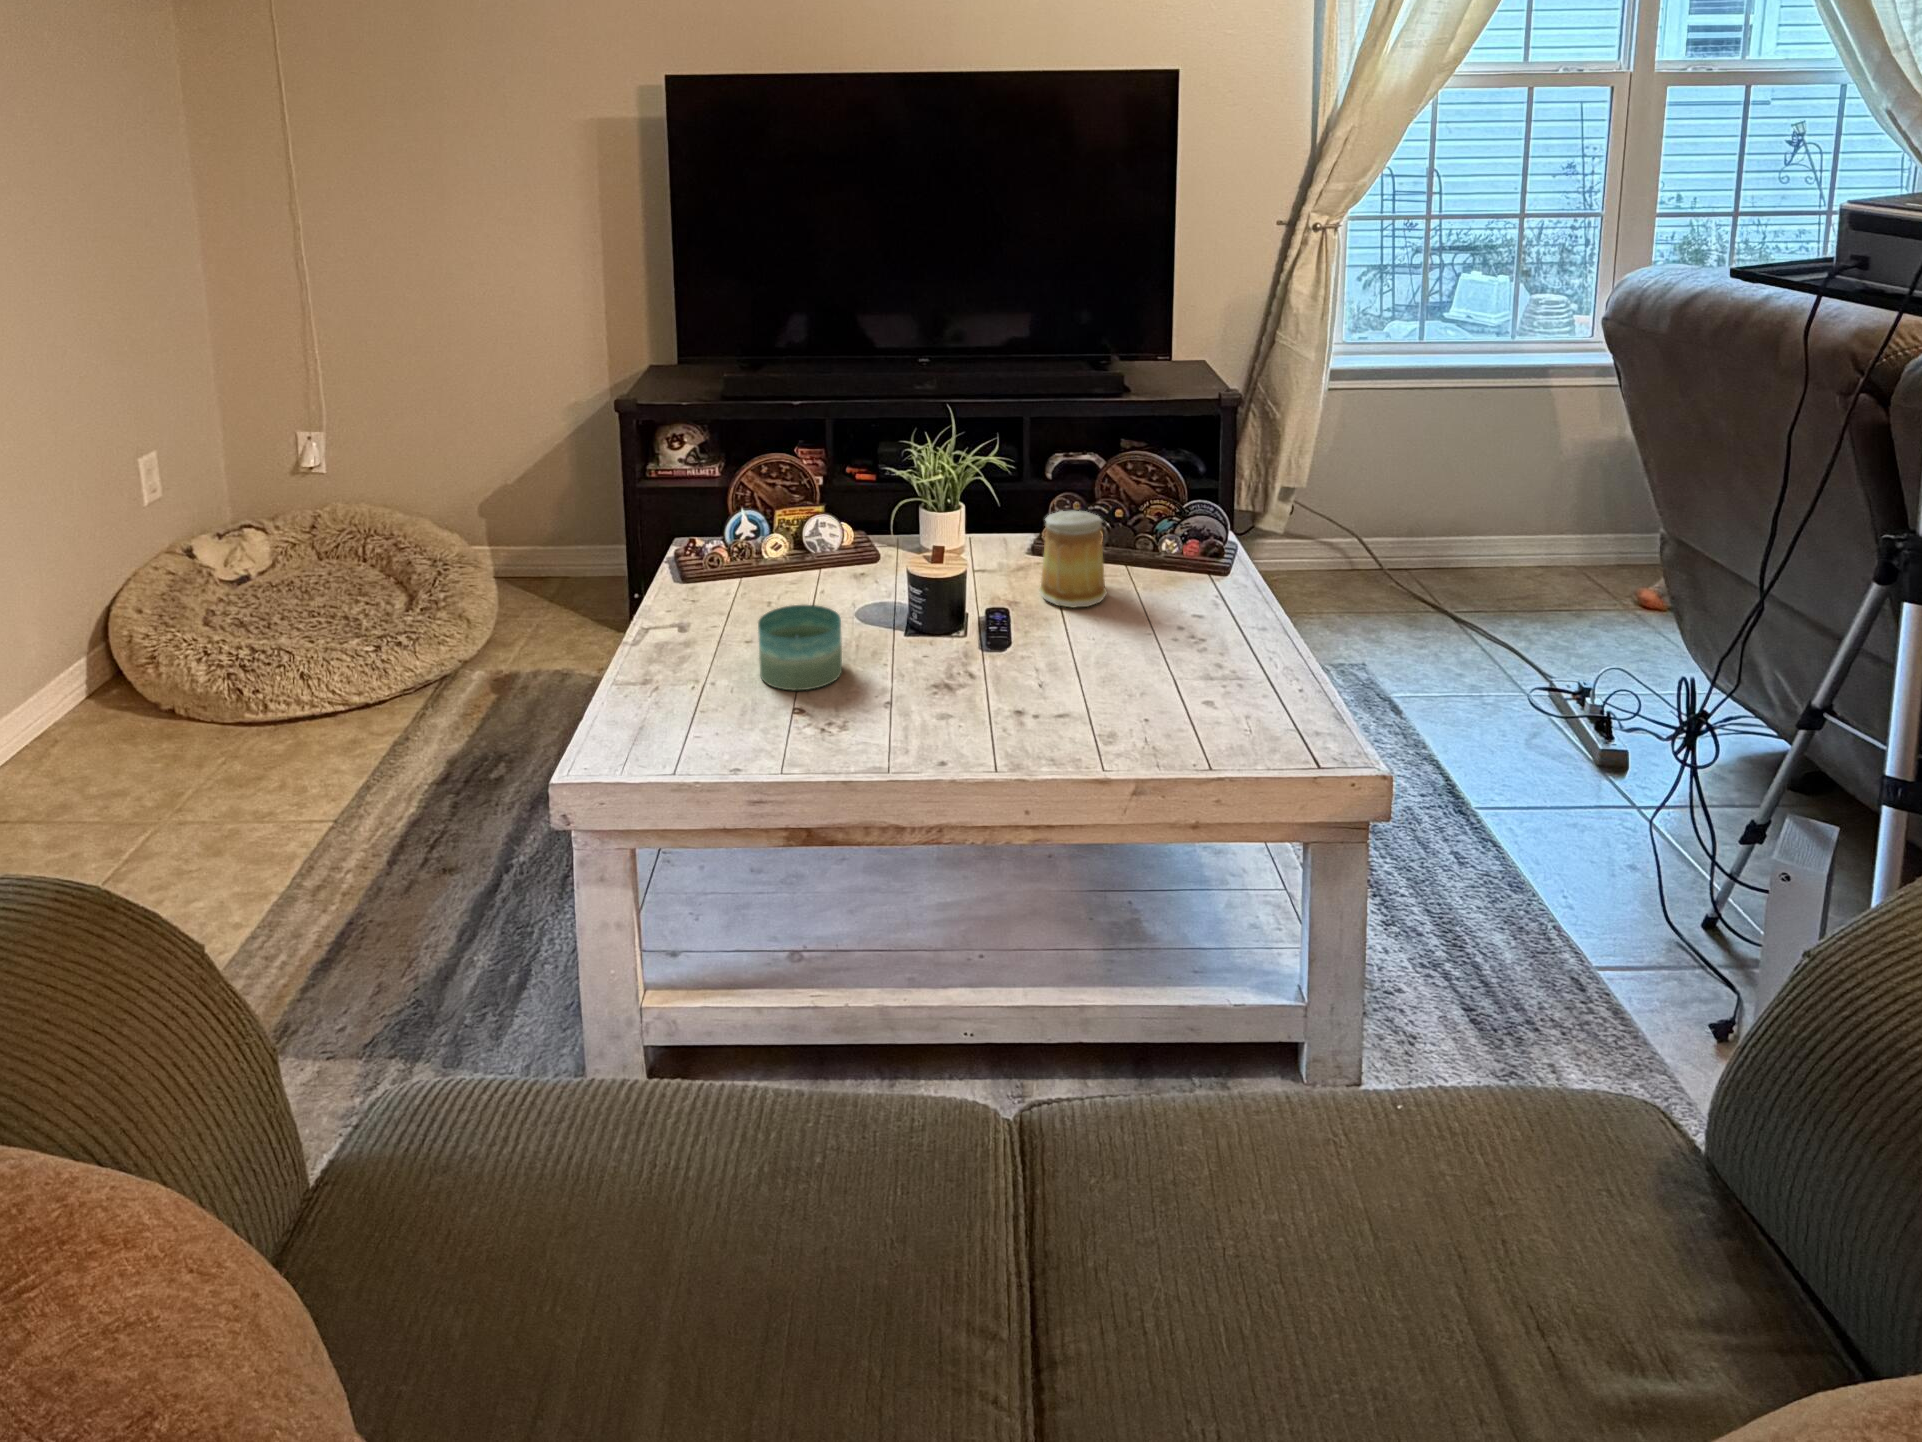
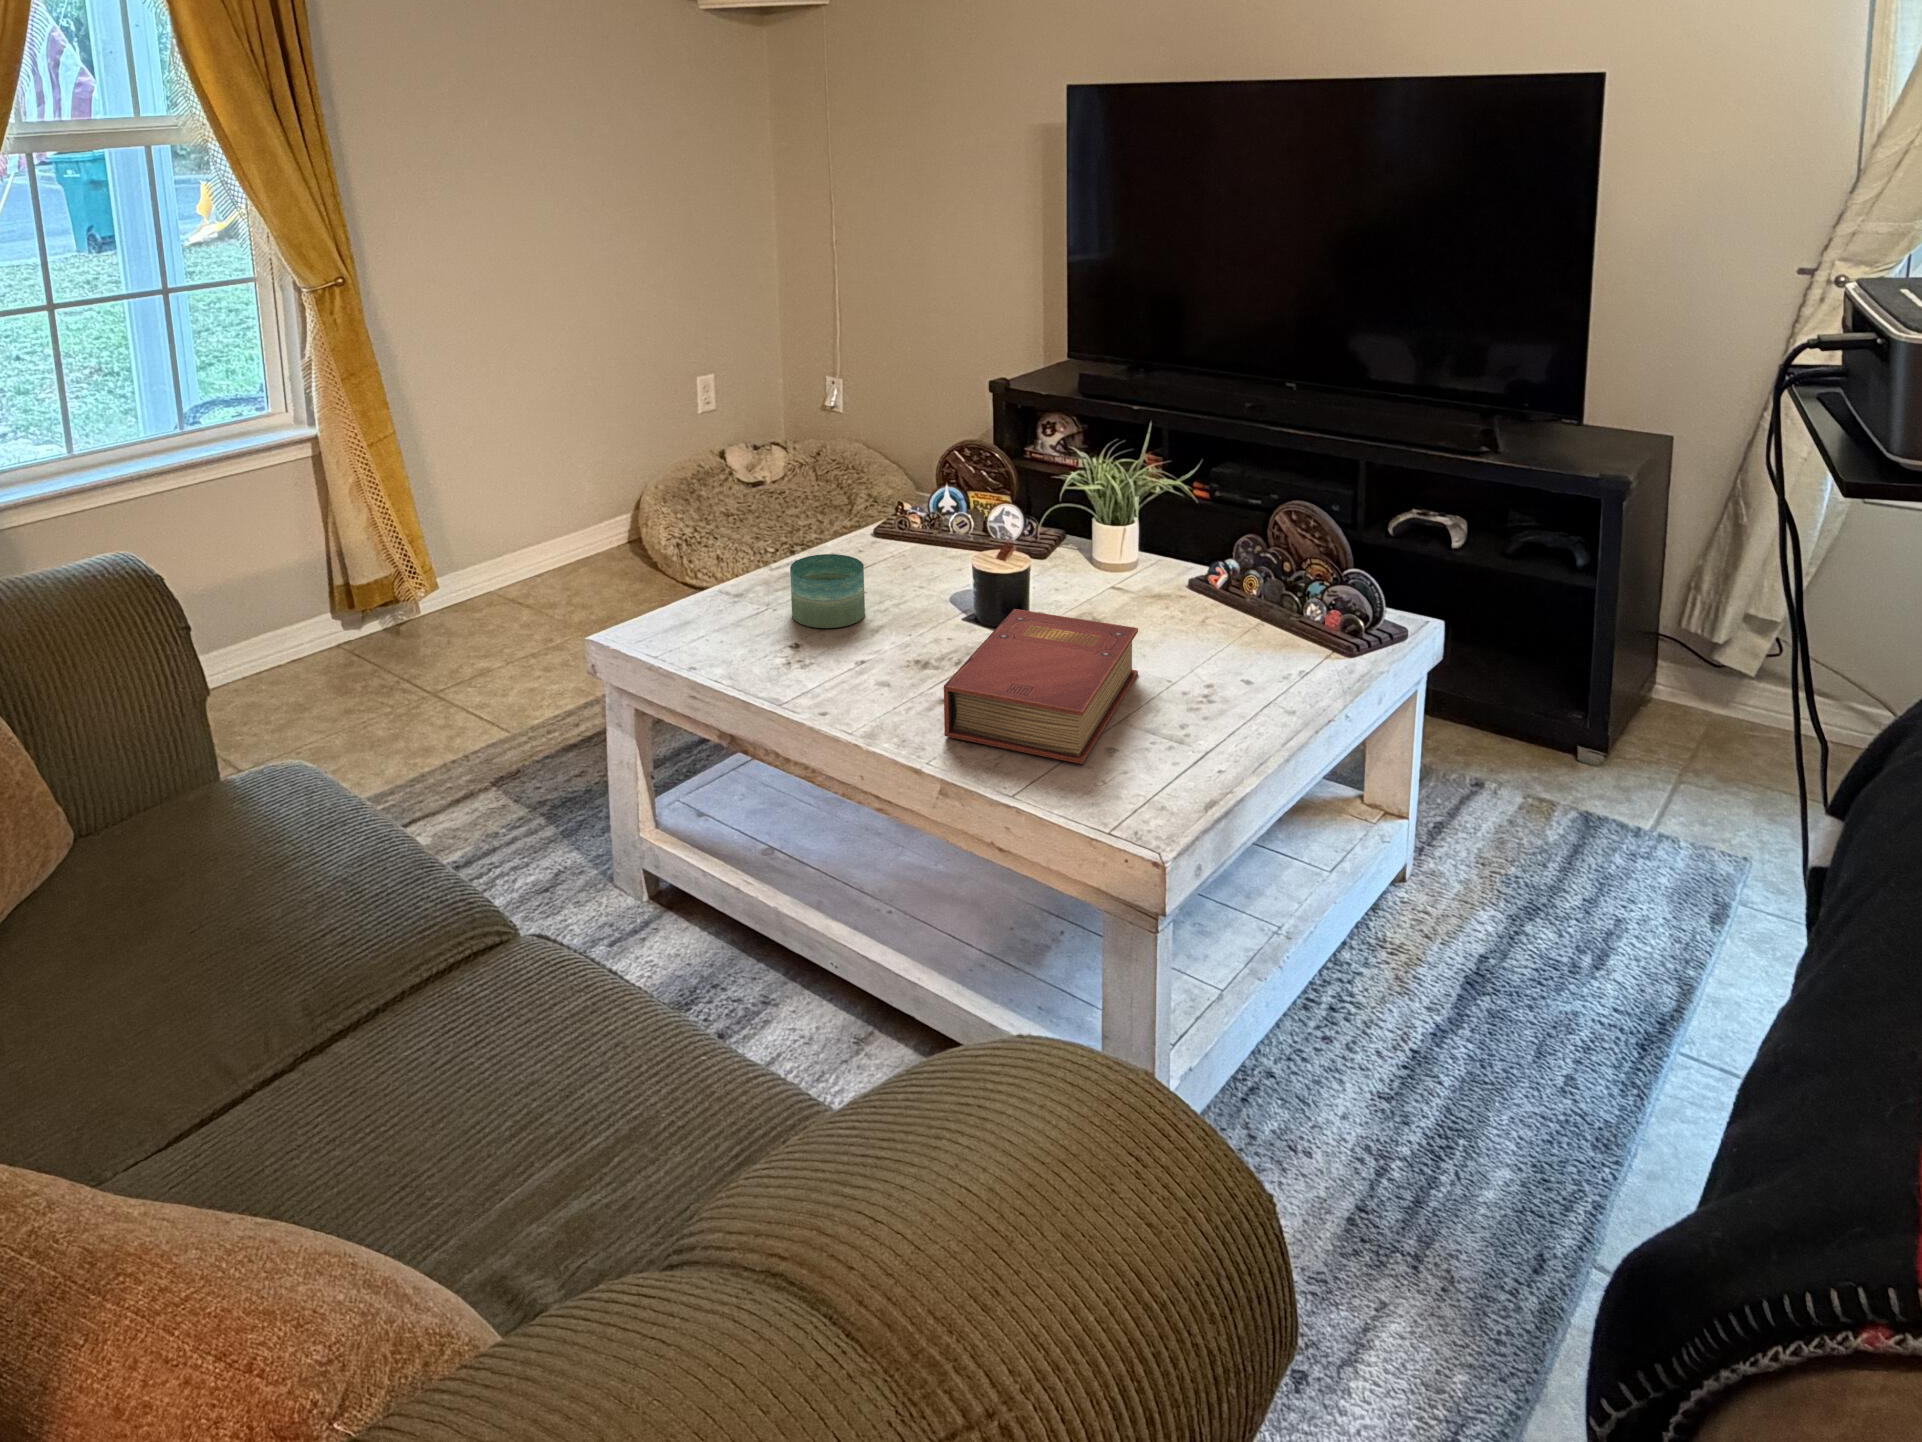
mug: present [1039,511,1107,607] -> none [1109,534,1192,636]
book: none [1016,596,1216,743] -> present [944,609,1138,764]

